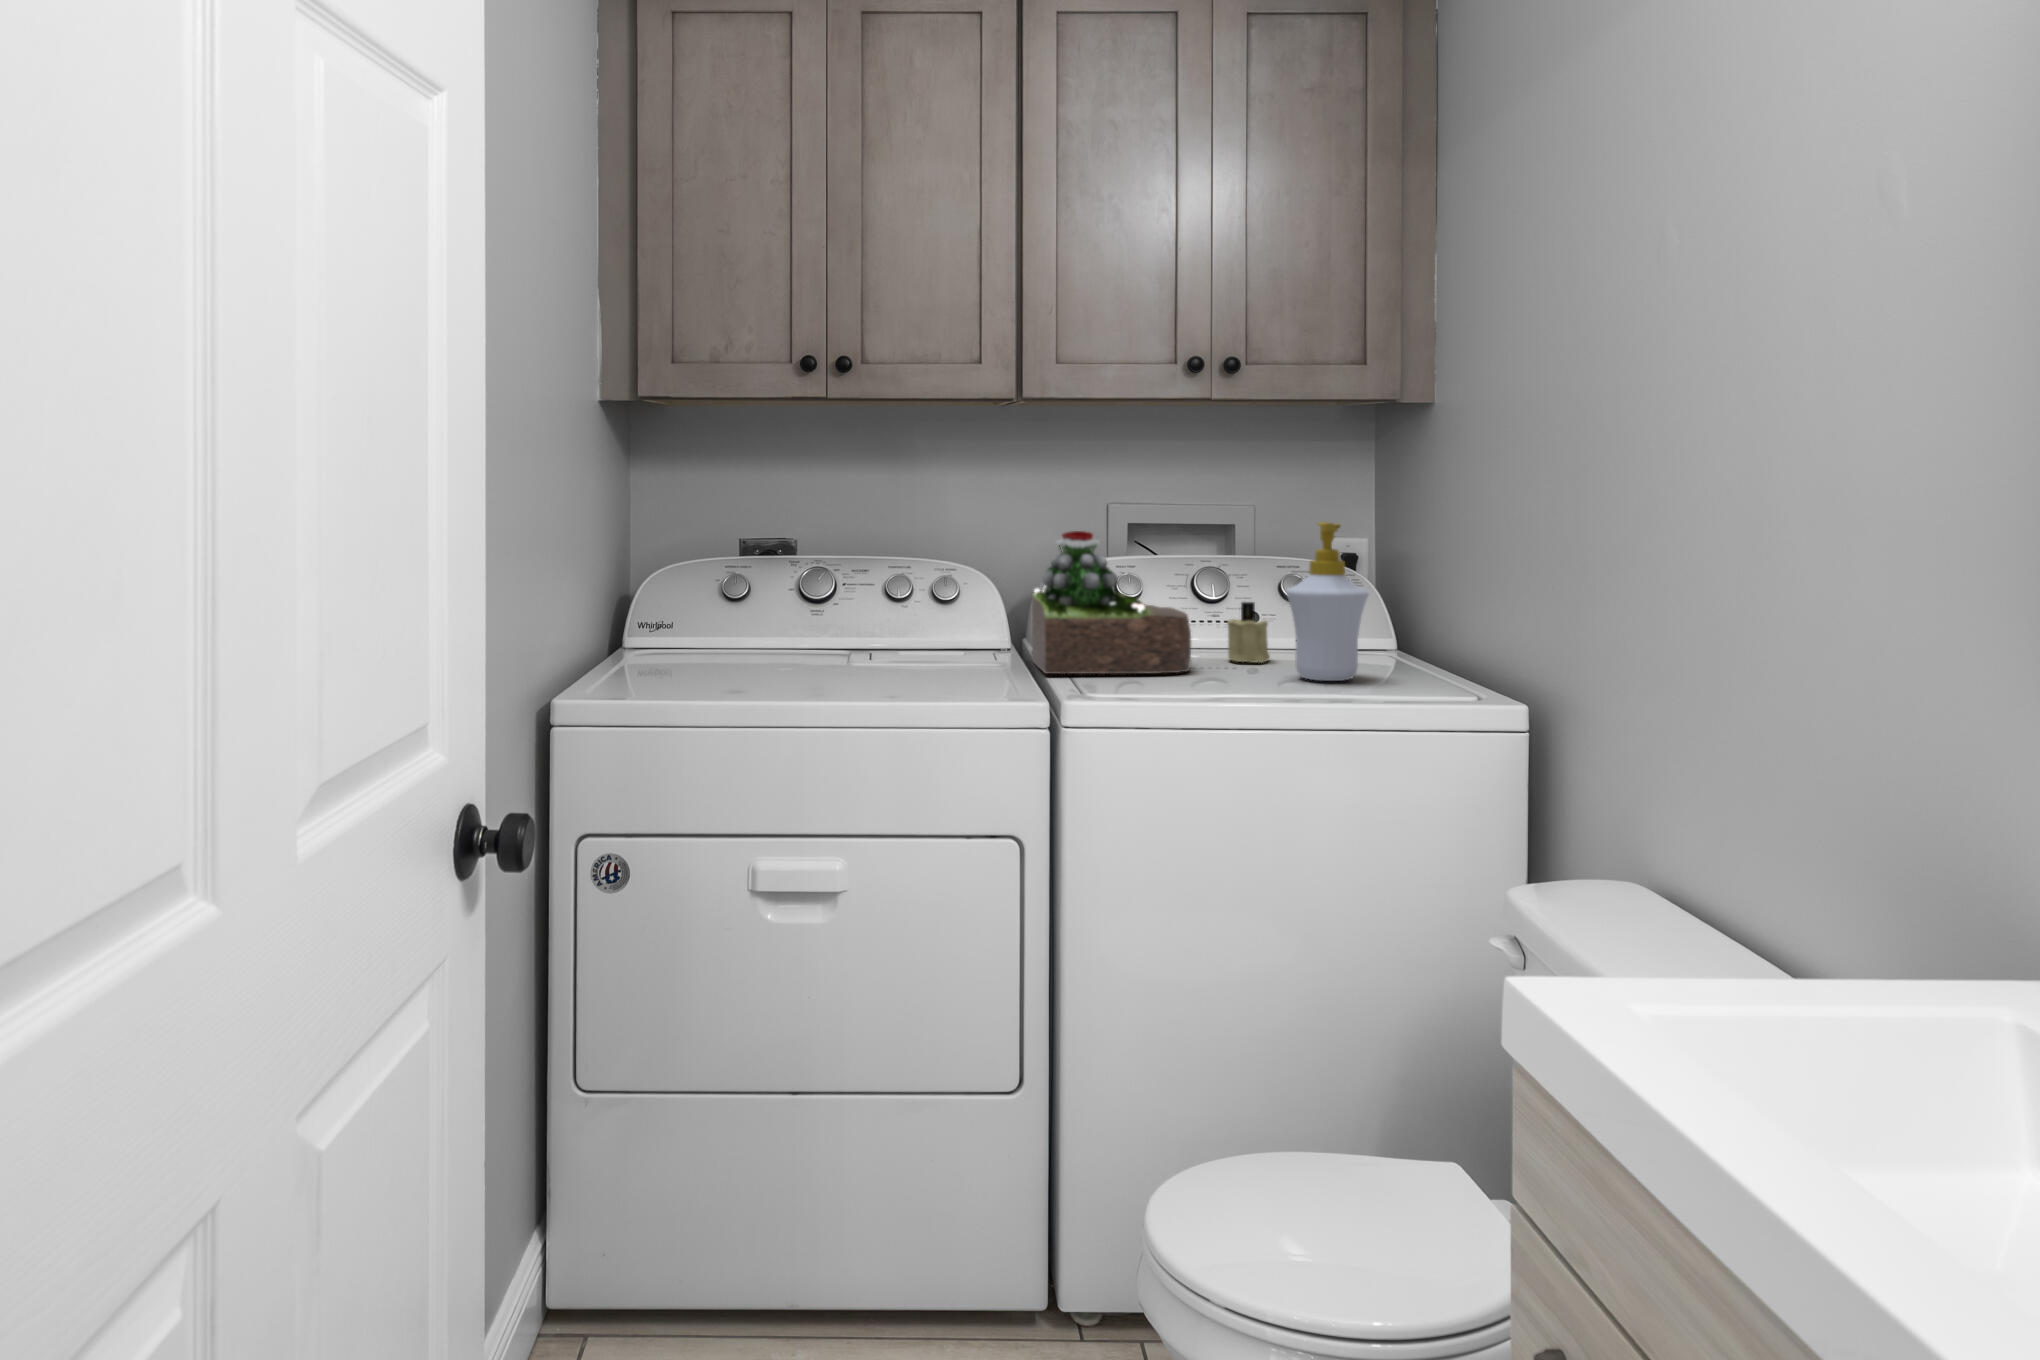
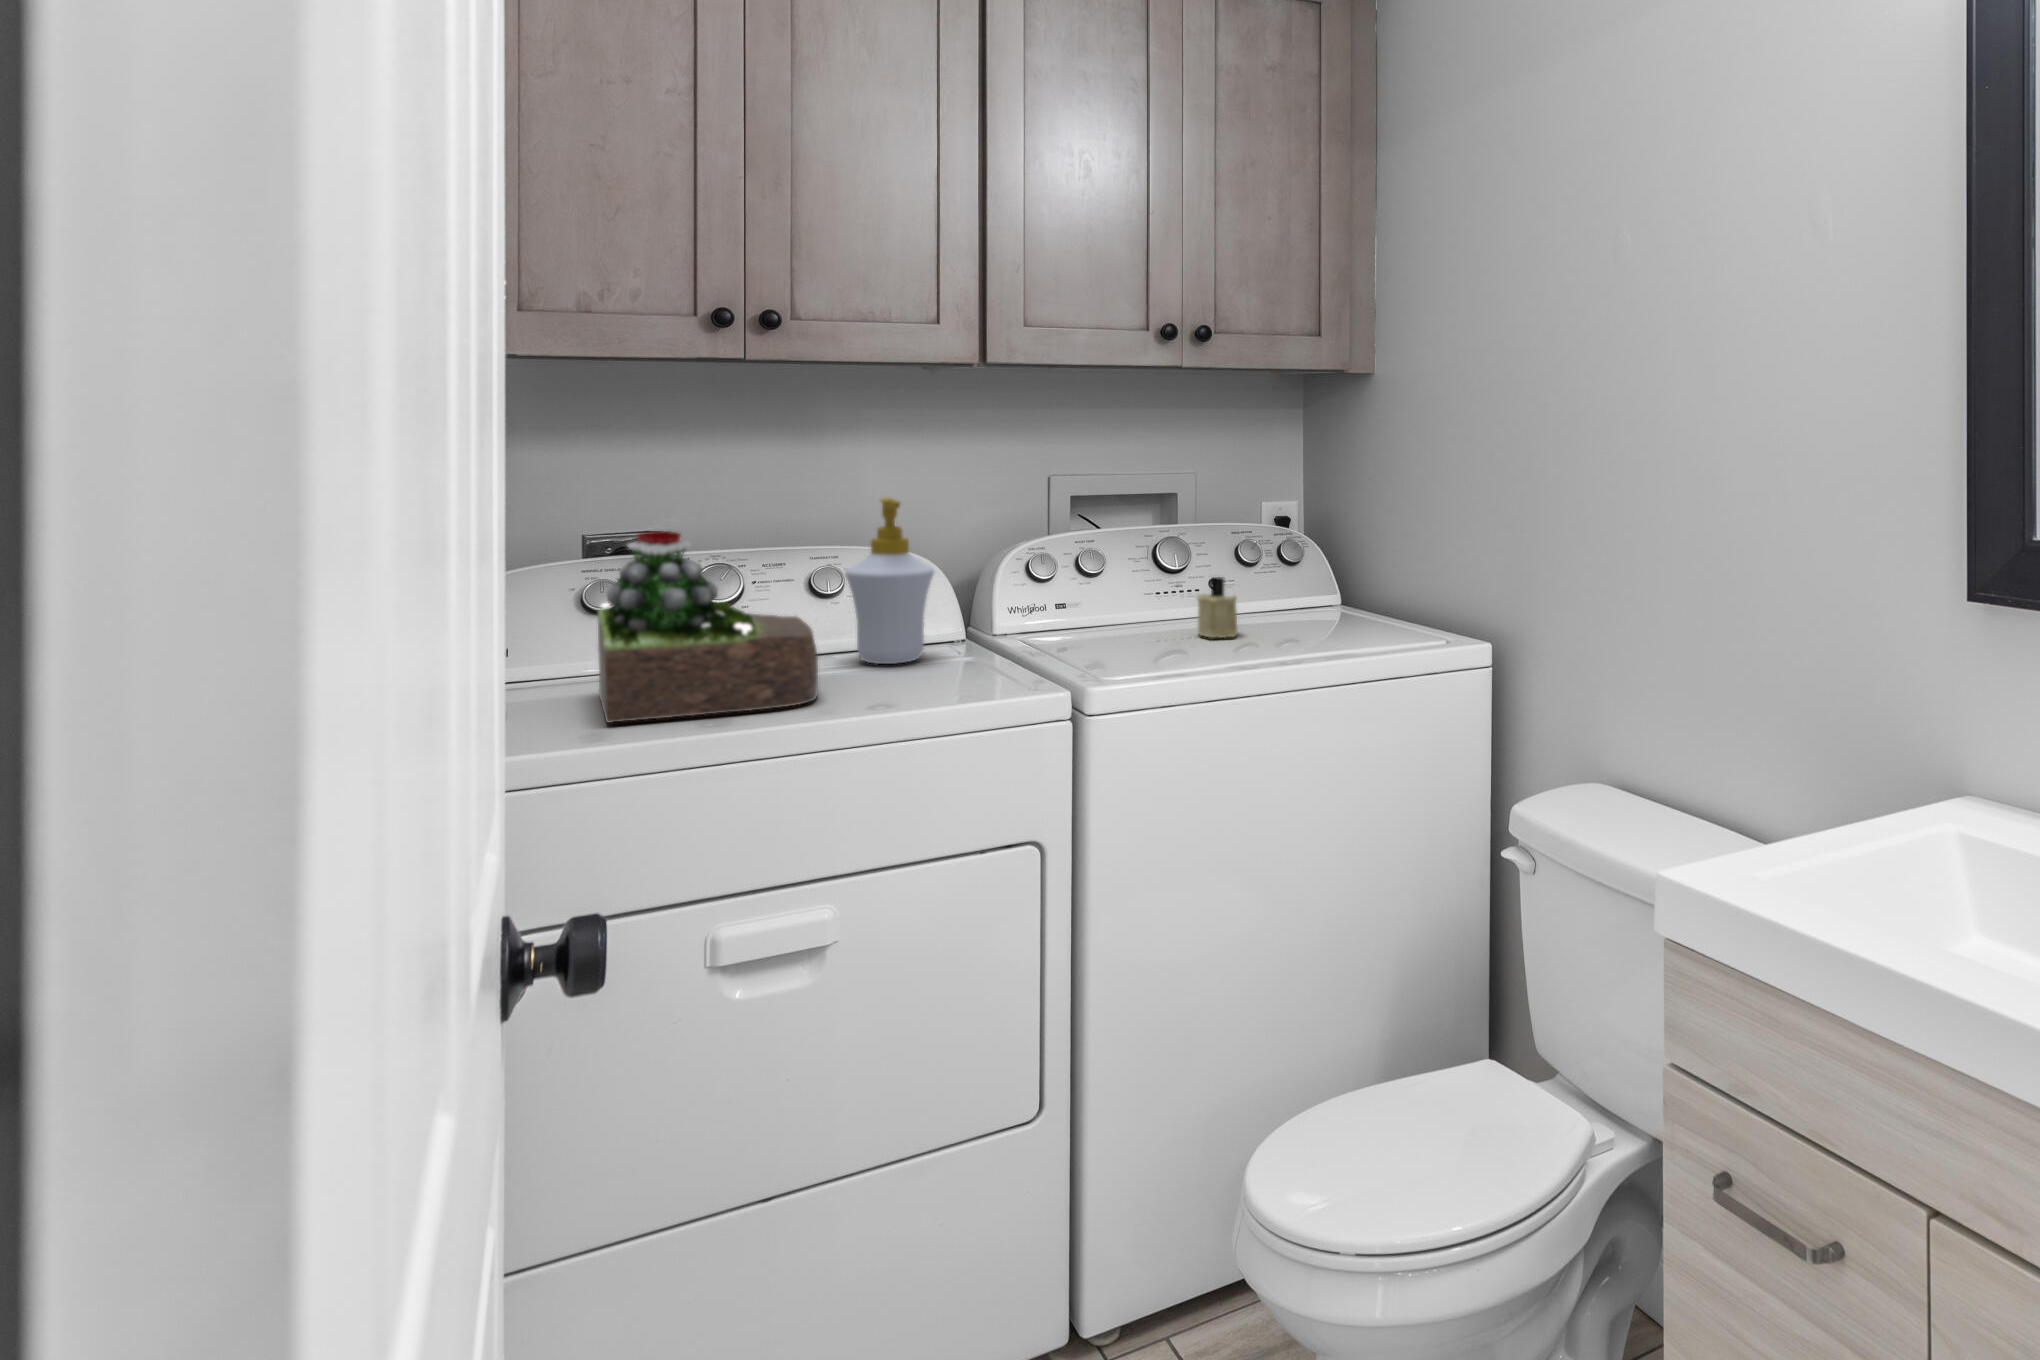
soap bottle: present [1286,522,1369,681] -> present [845,498,934,664]
succulent plant: present [1032,531,1191,674] -> present [598,531,818,722]

